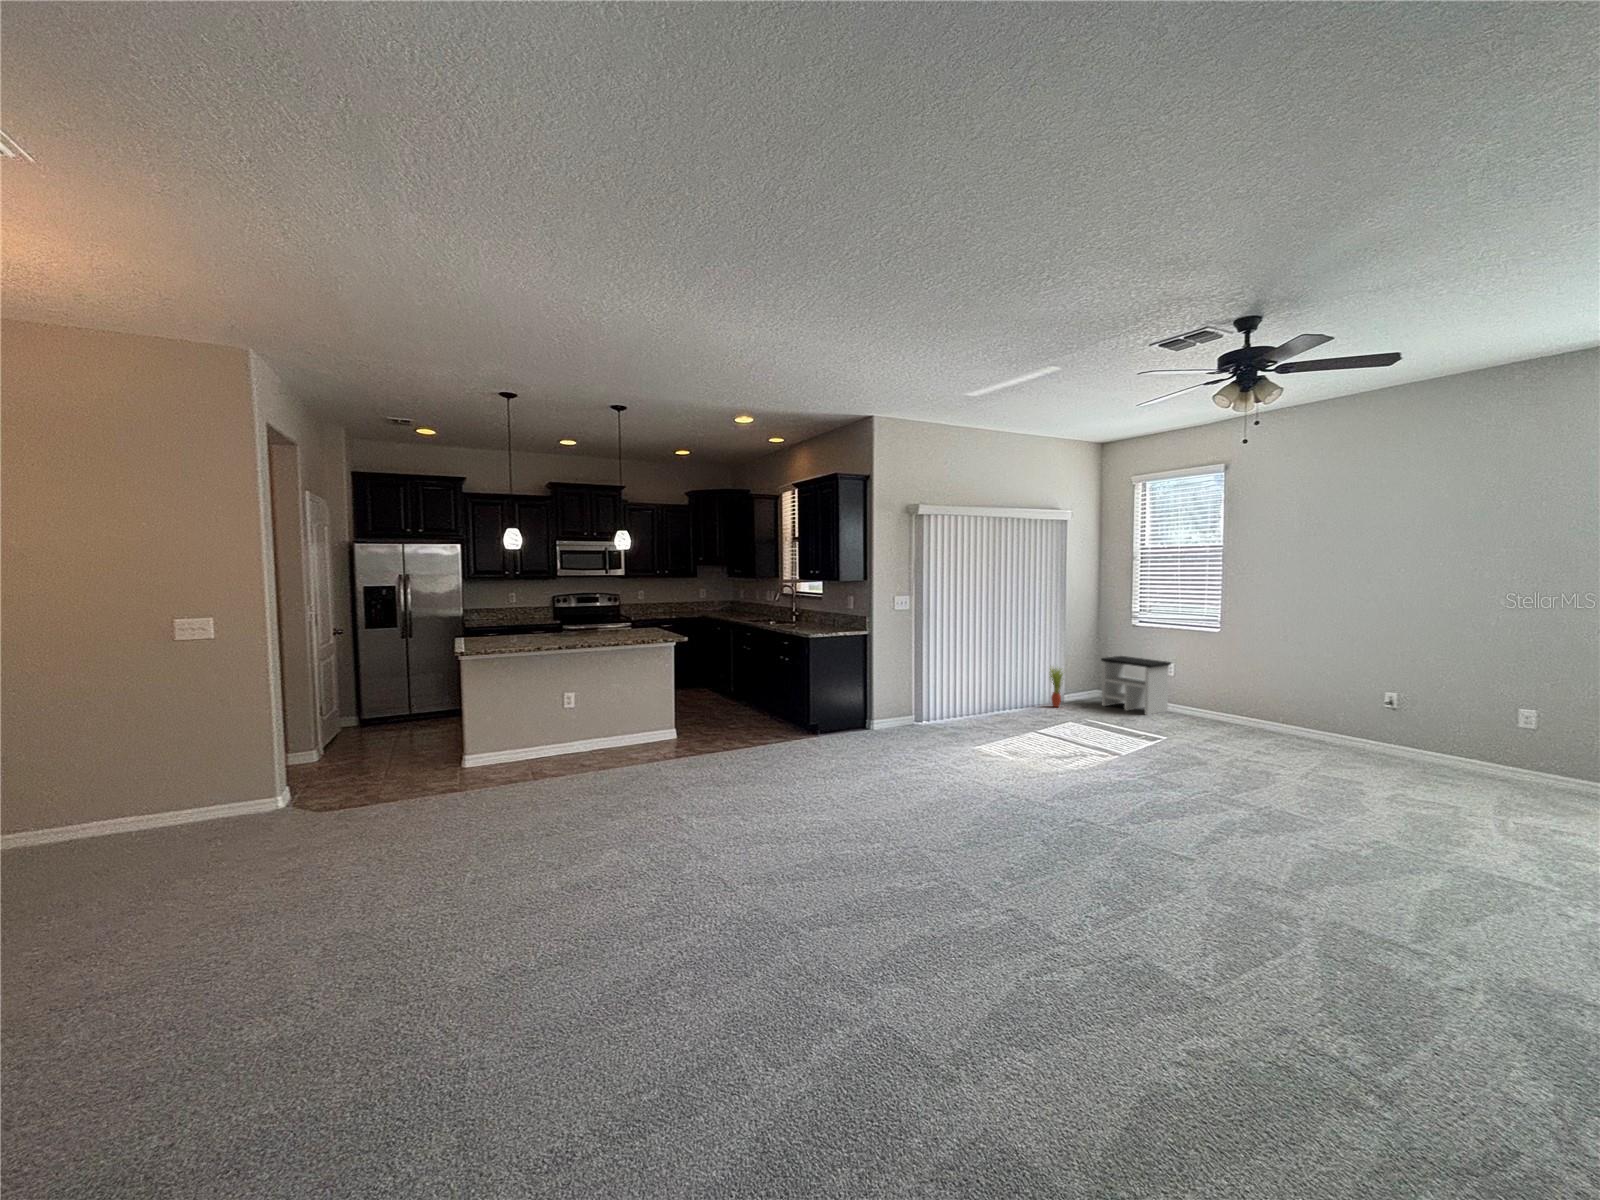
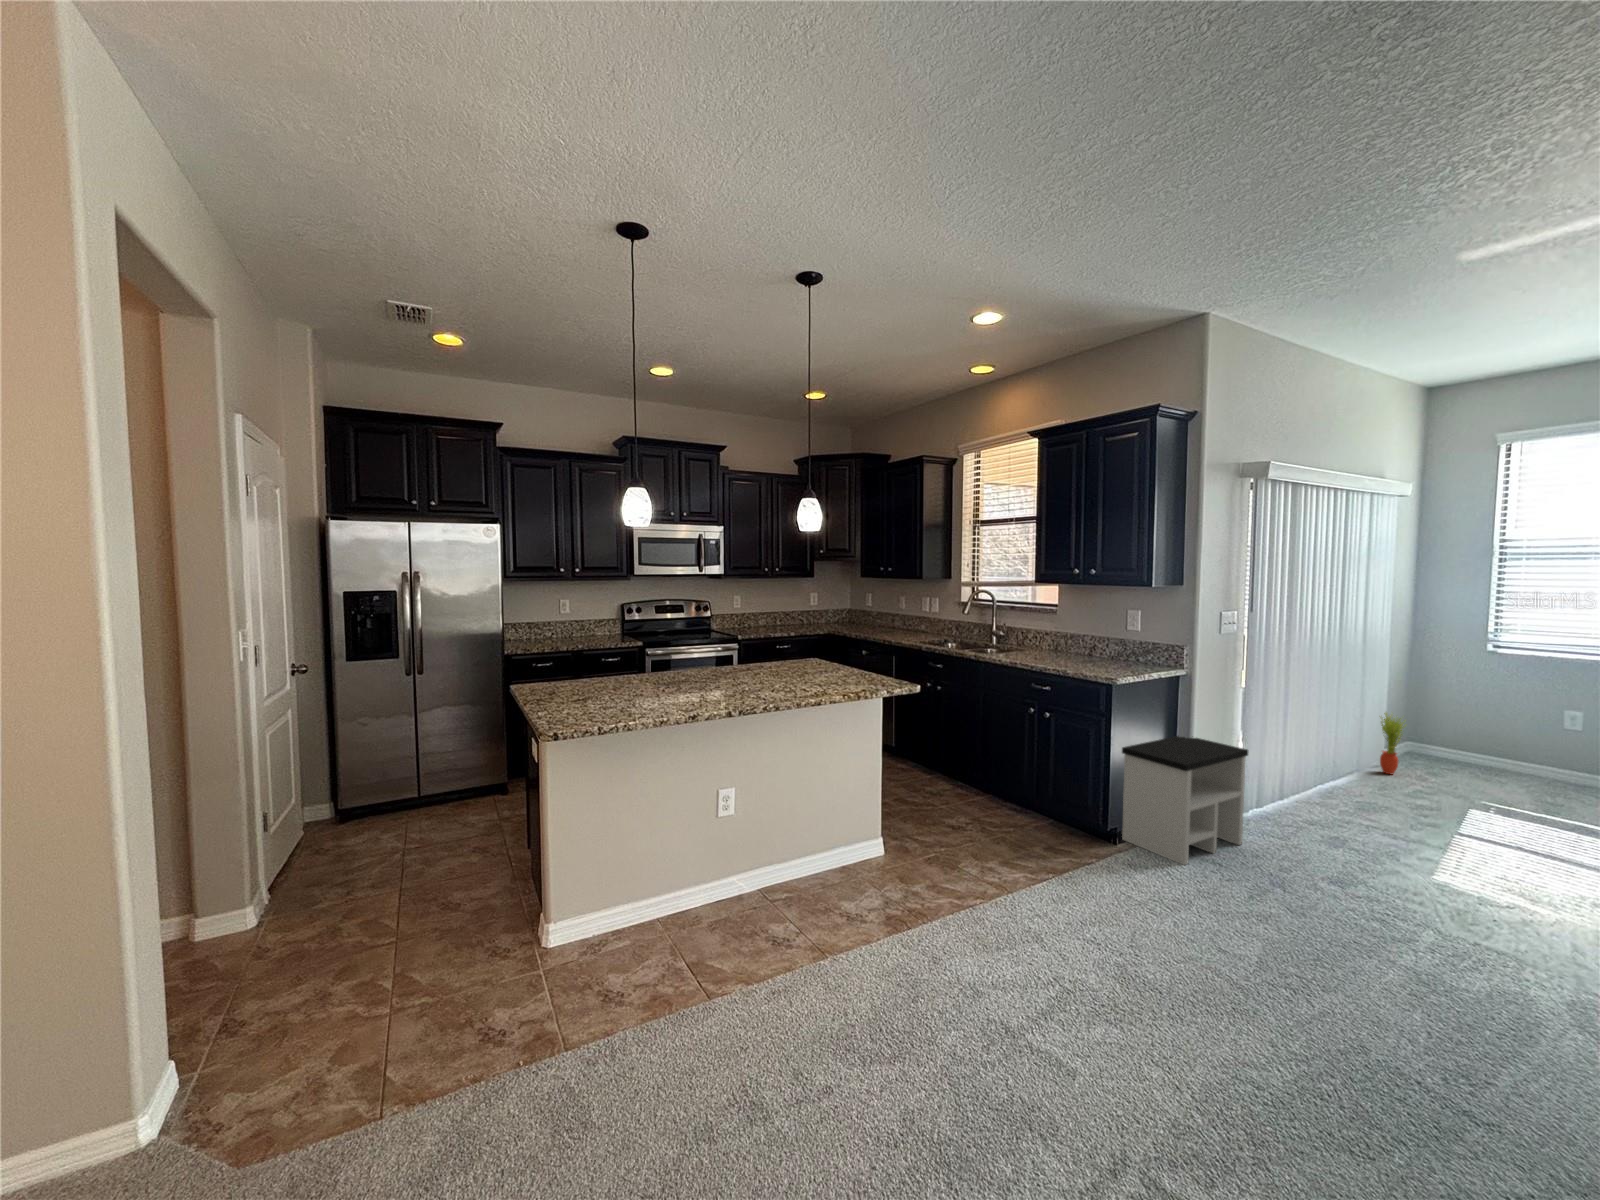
side table: present [1101,656,1171,715] -> present [1122,736,1248,865]

